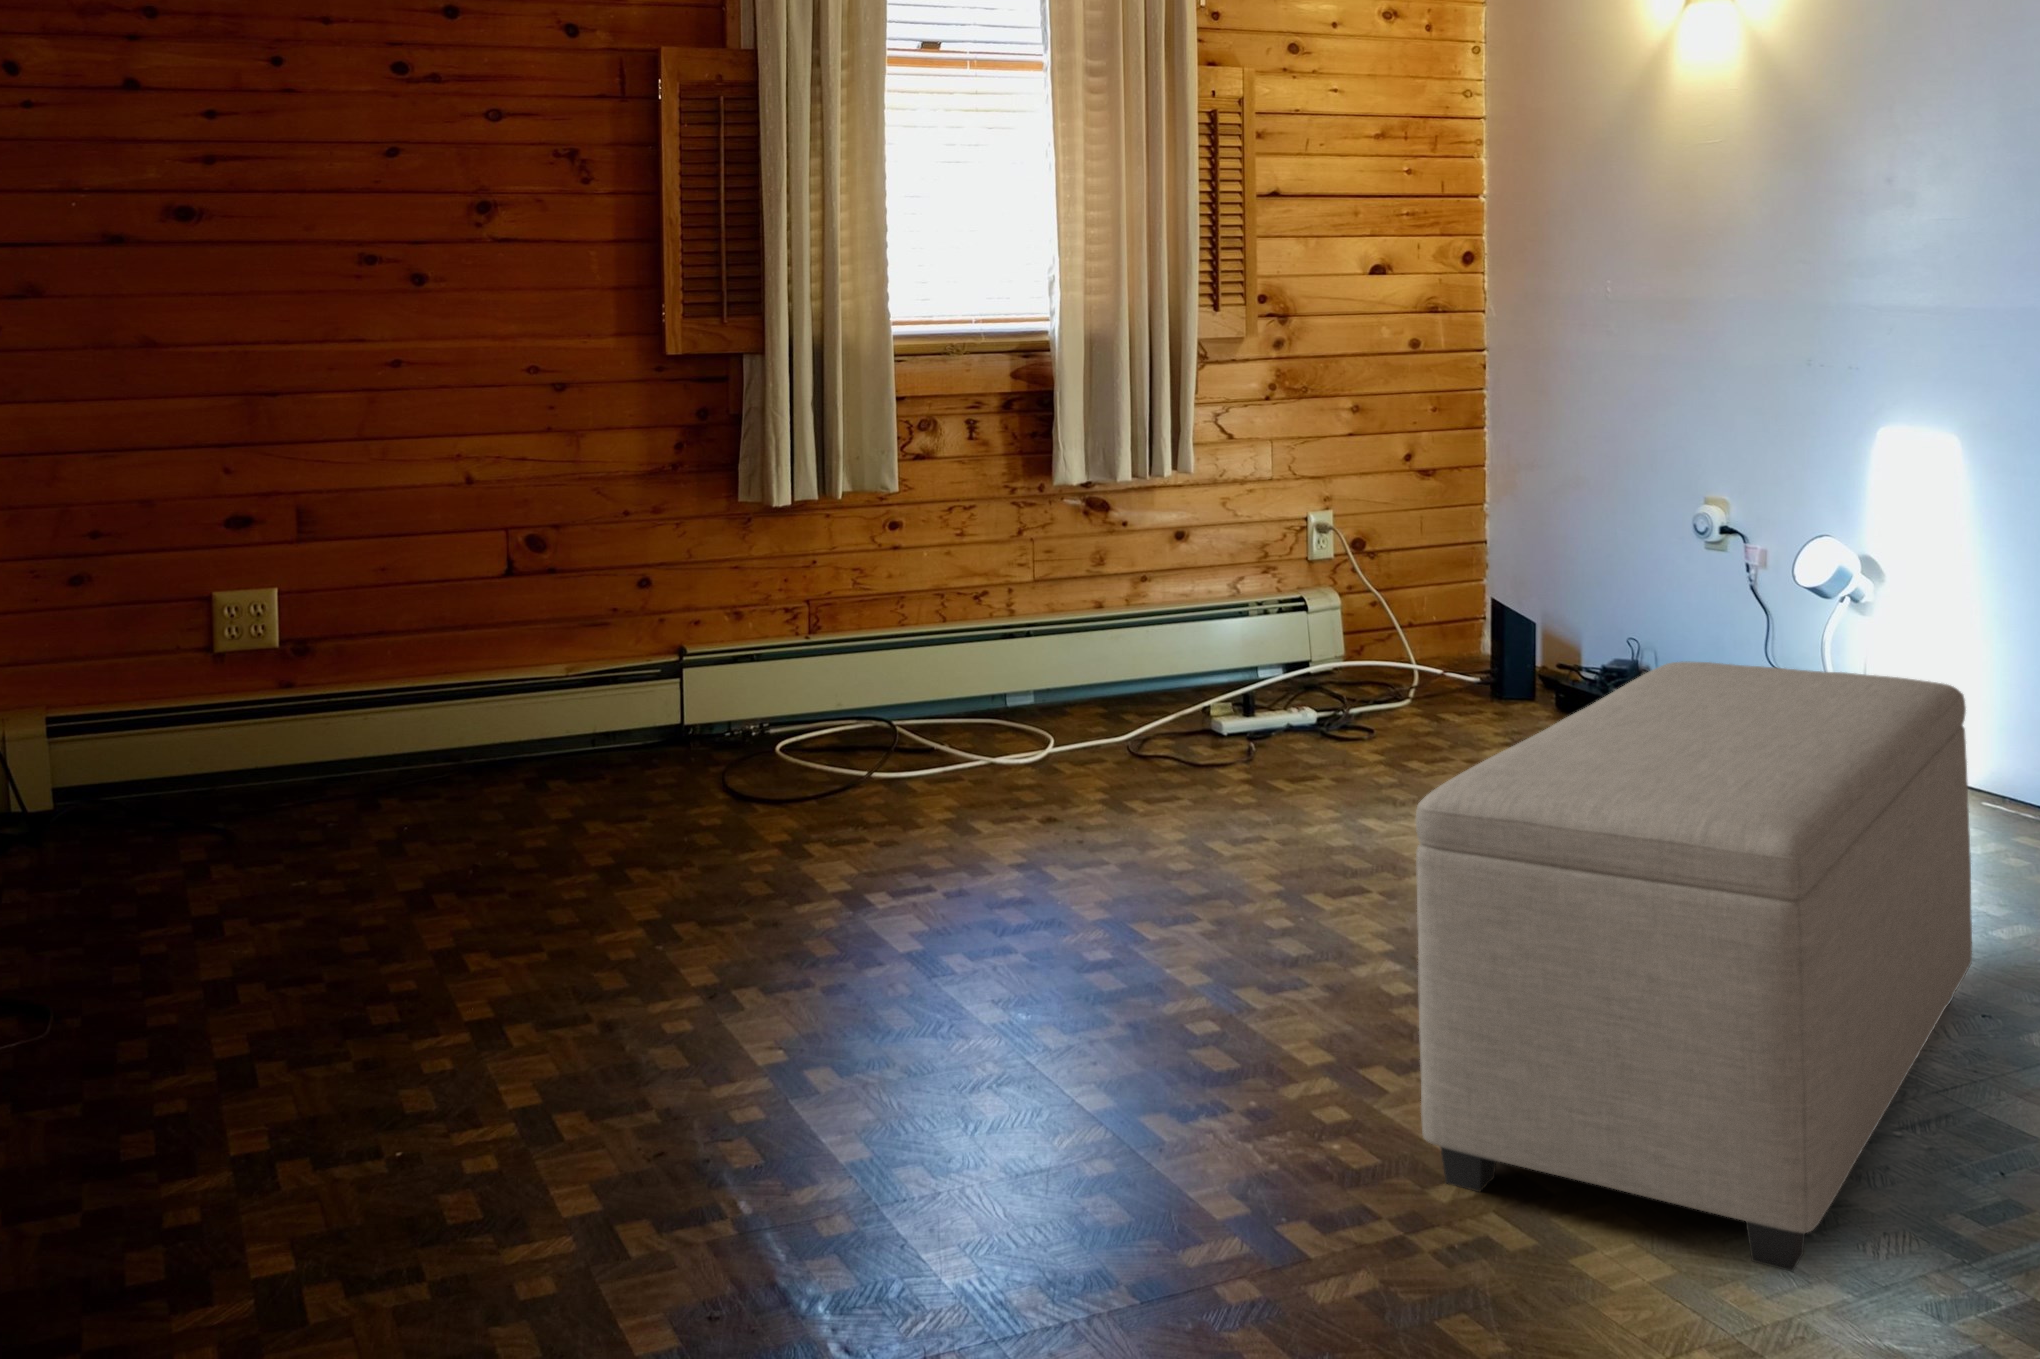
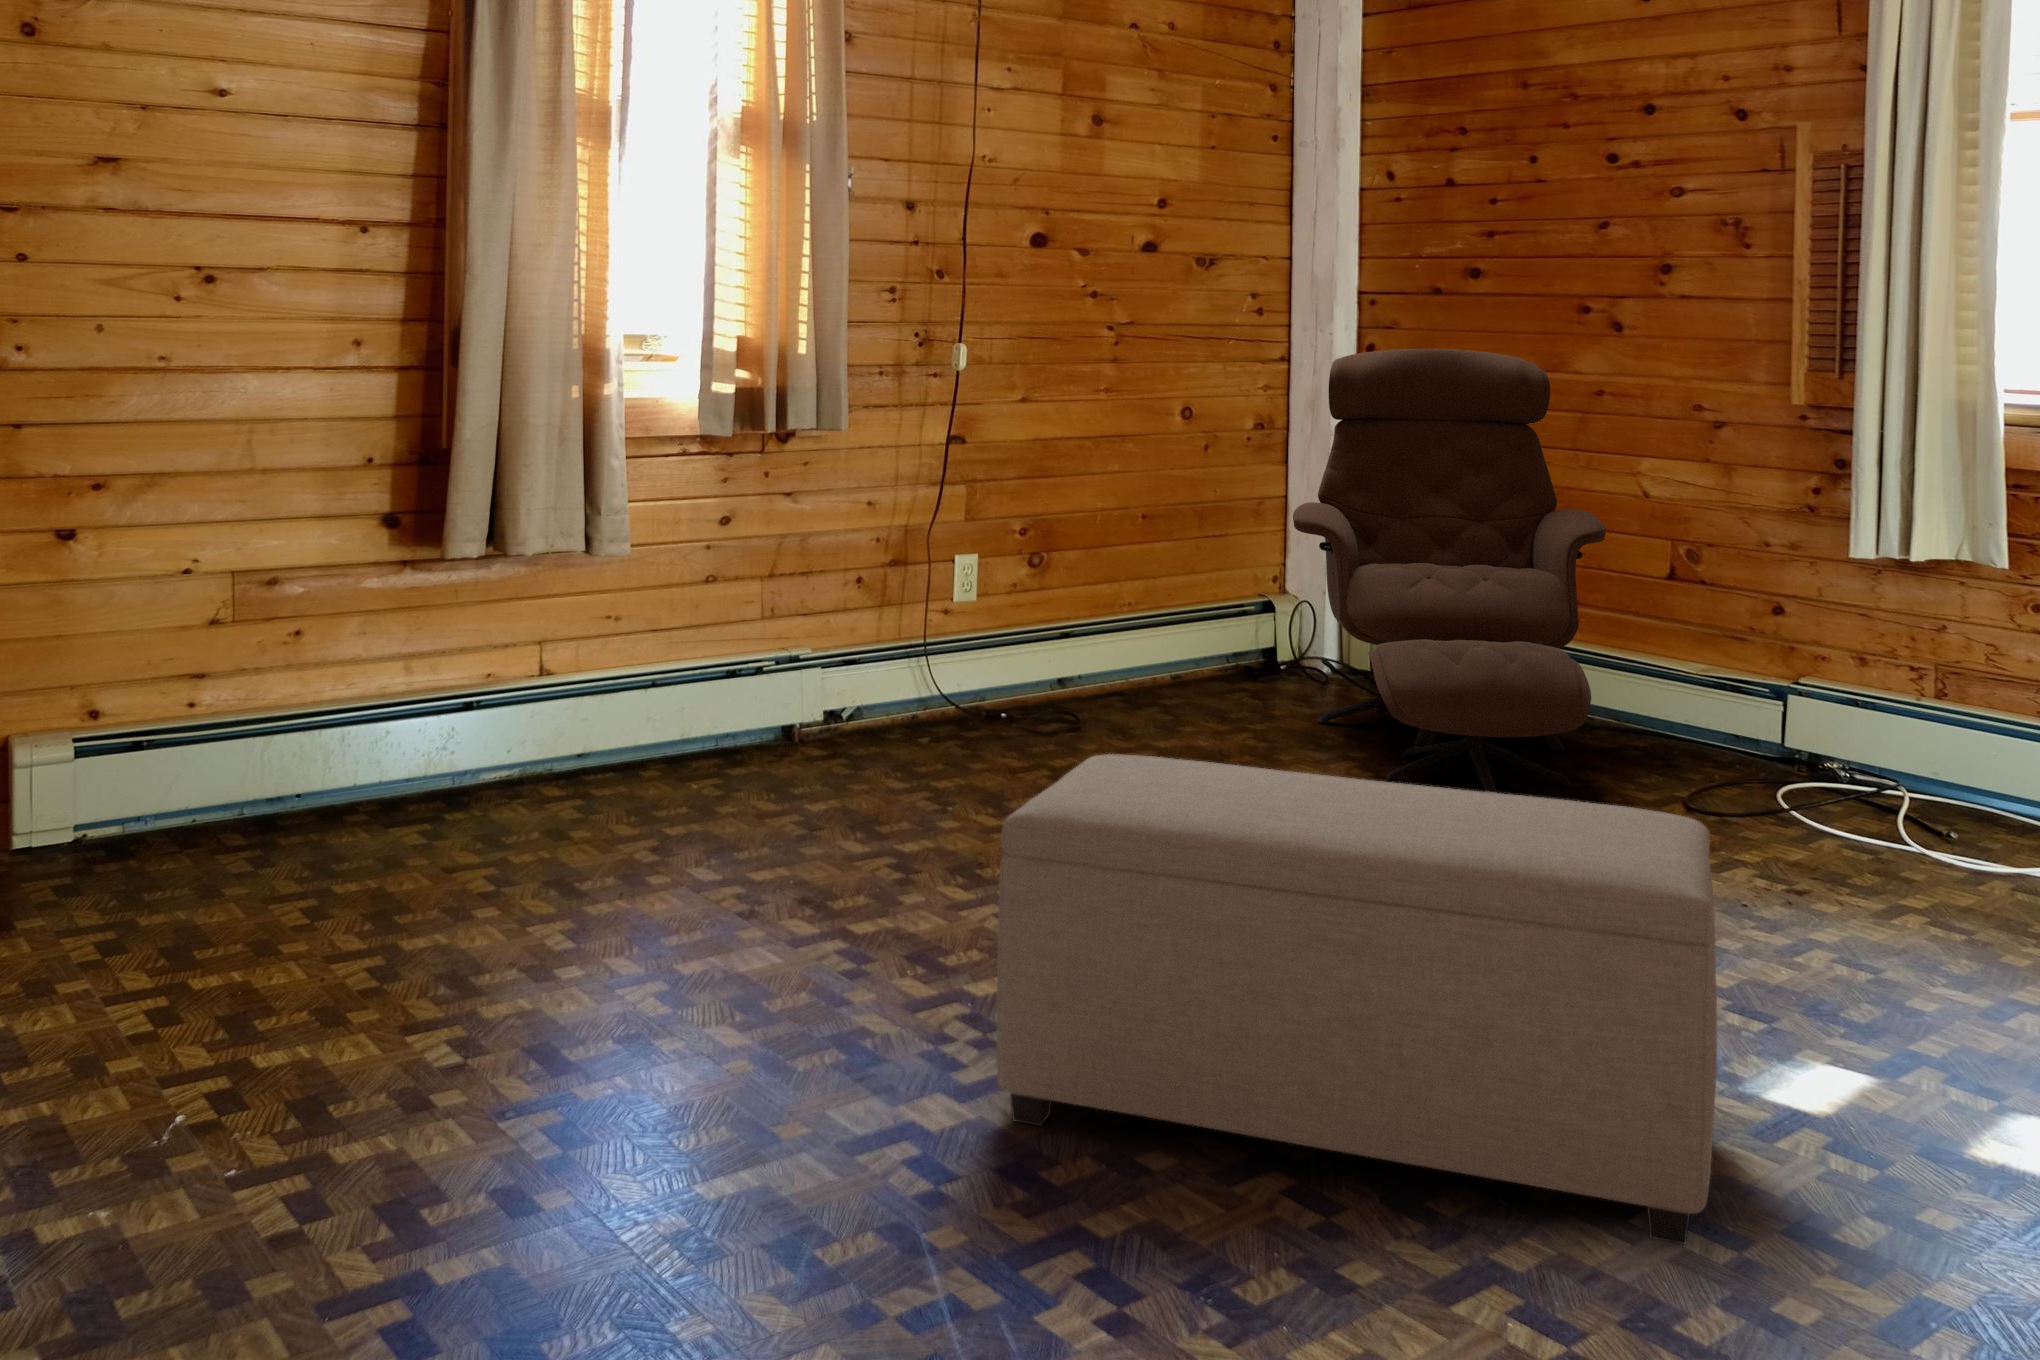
lounge chair: none [72,315,717,891] -> present [1293,349,1606,793]

